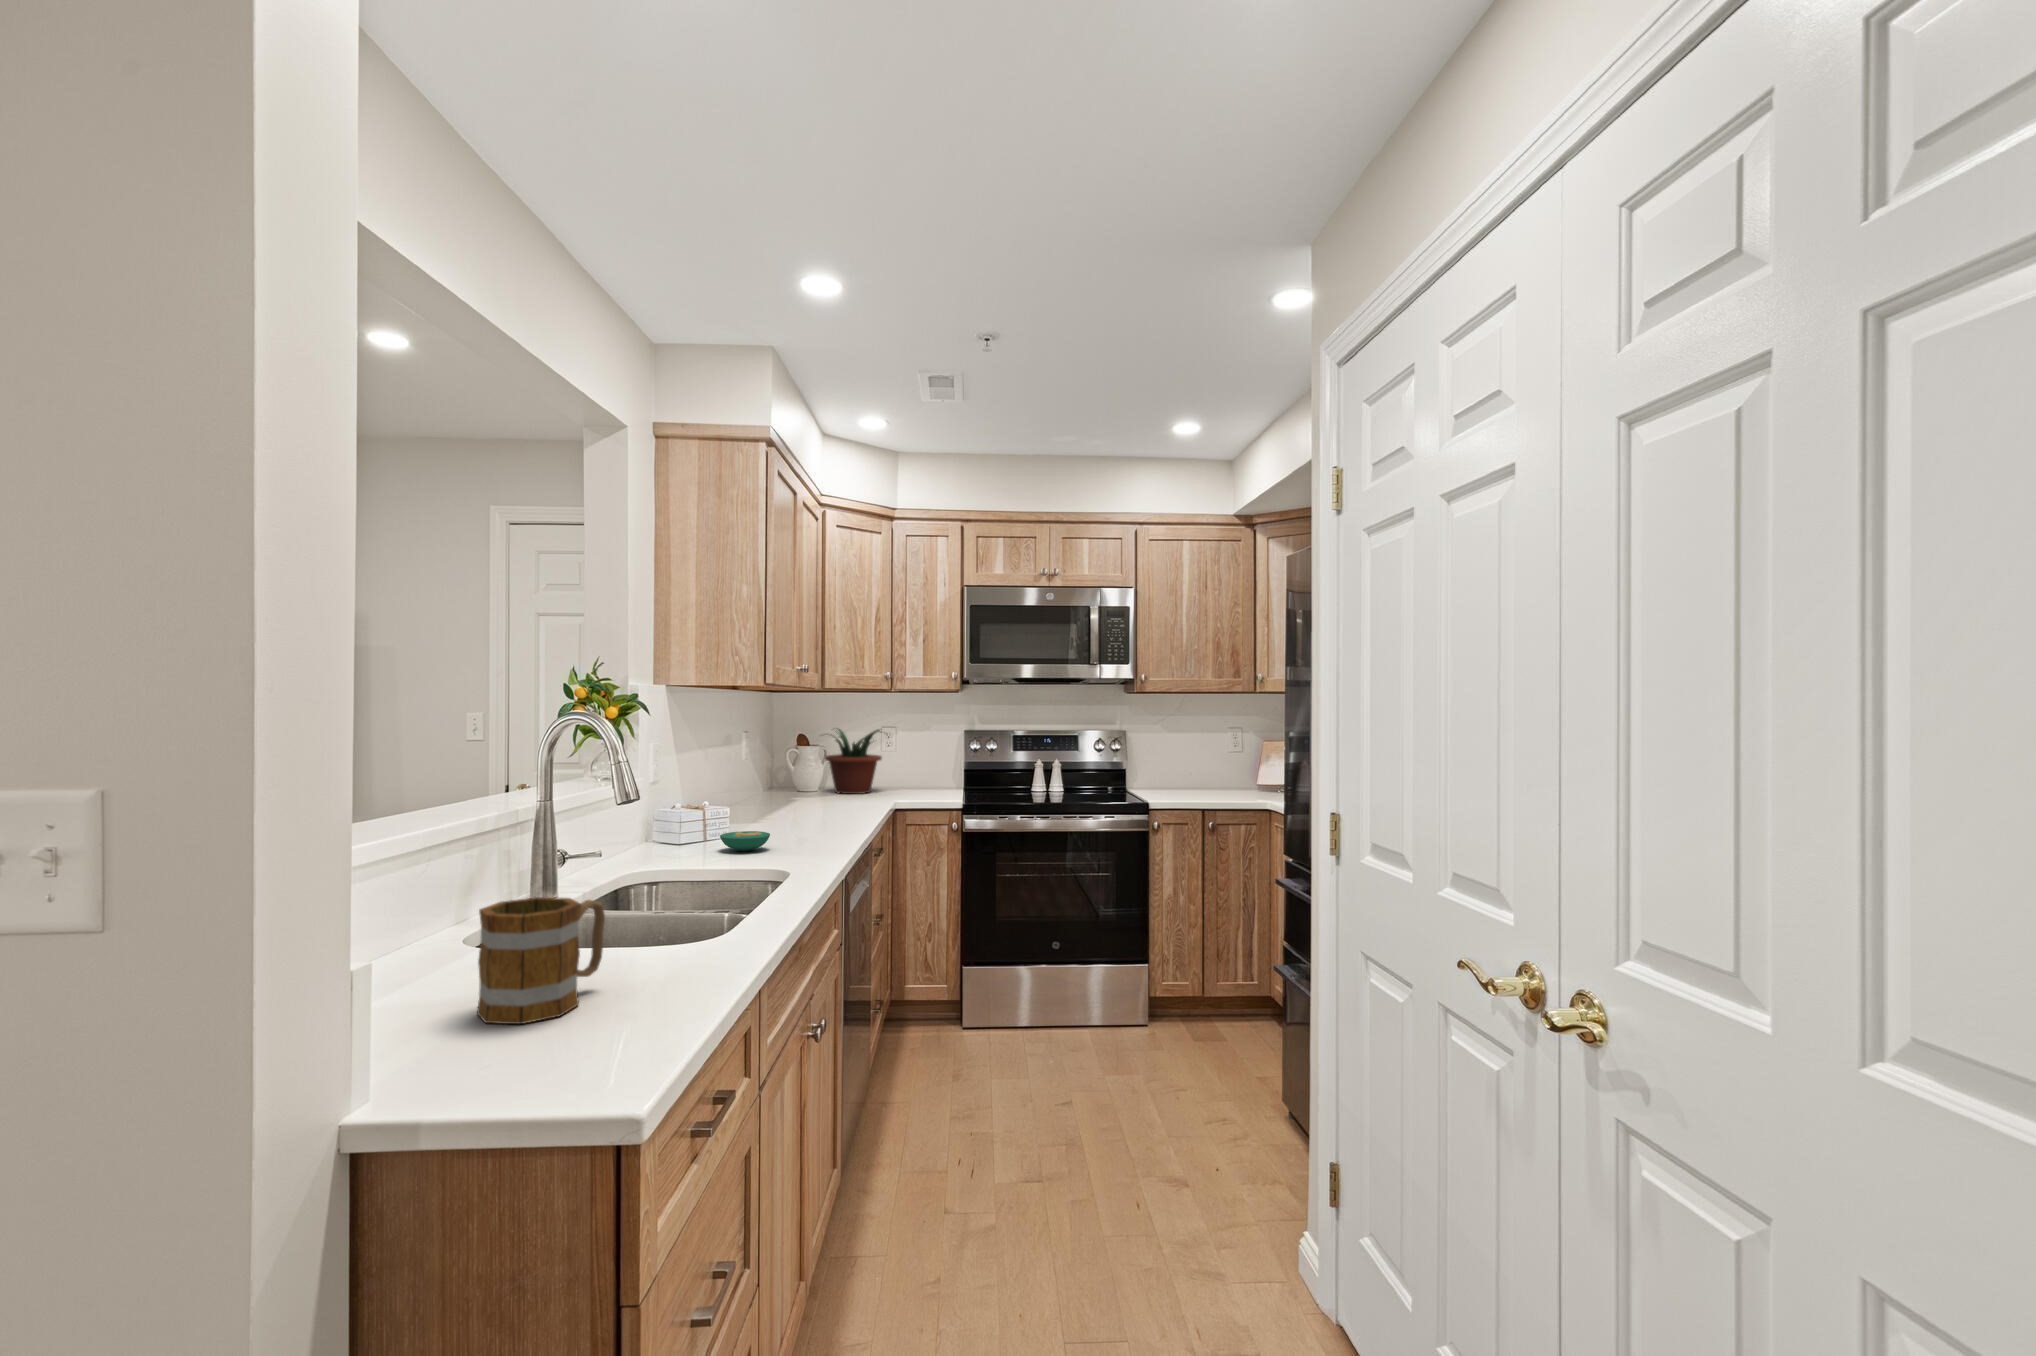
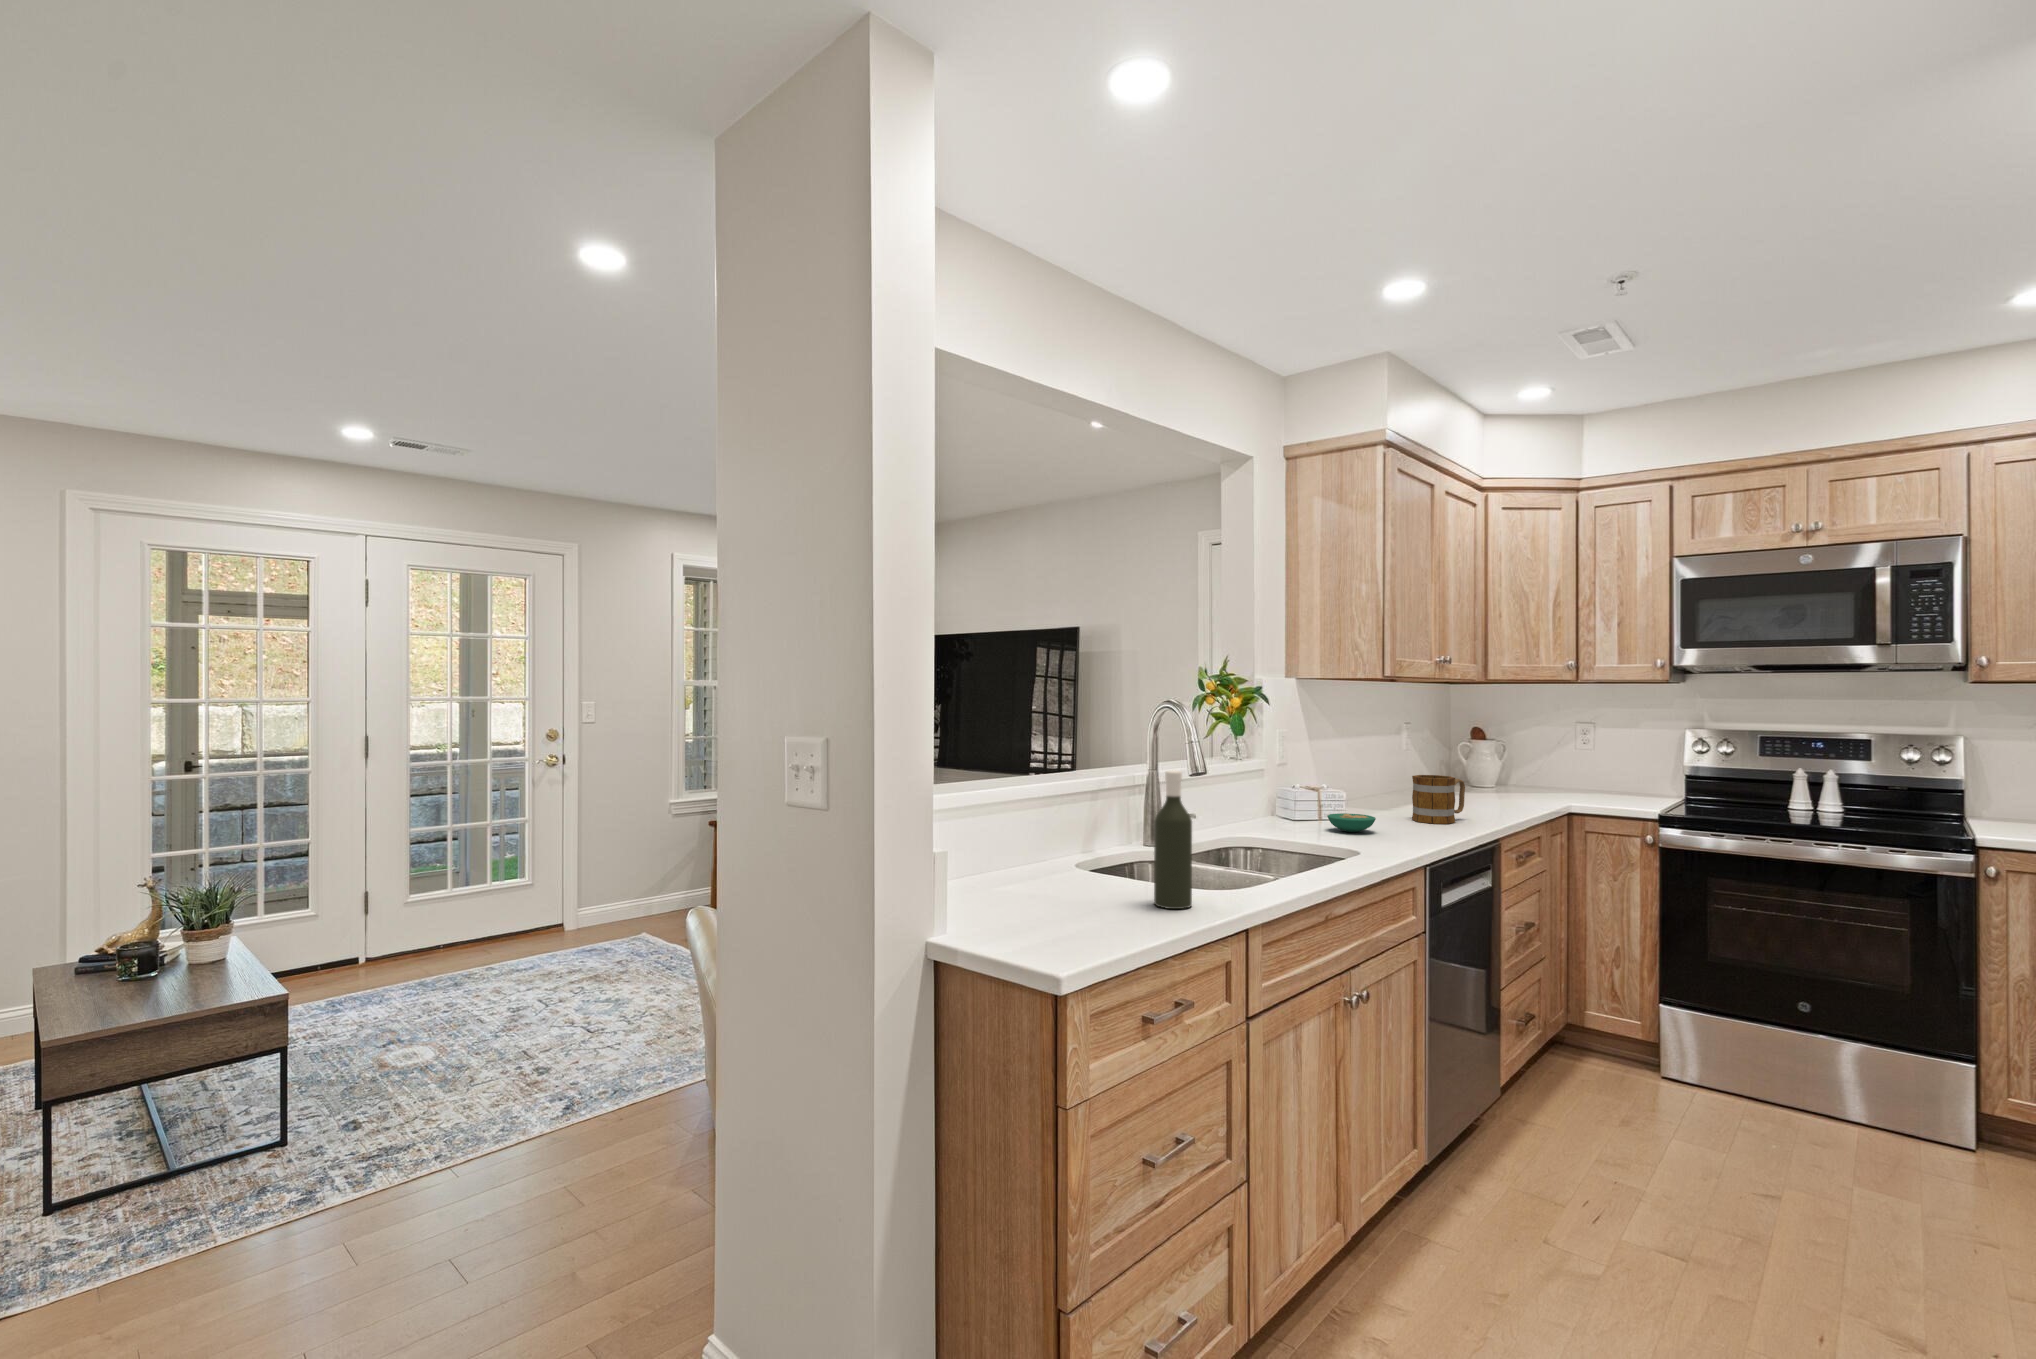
potted plant: present [825,729,882,794] -> none [1500,721,1582,793]
bottle: none [638,800,689,972] -> present [1154,771,1192,909]
mug: present [477,897,605,1024] -> present [1412,775,1465,824]

